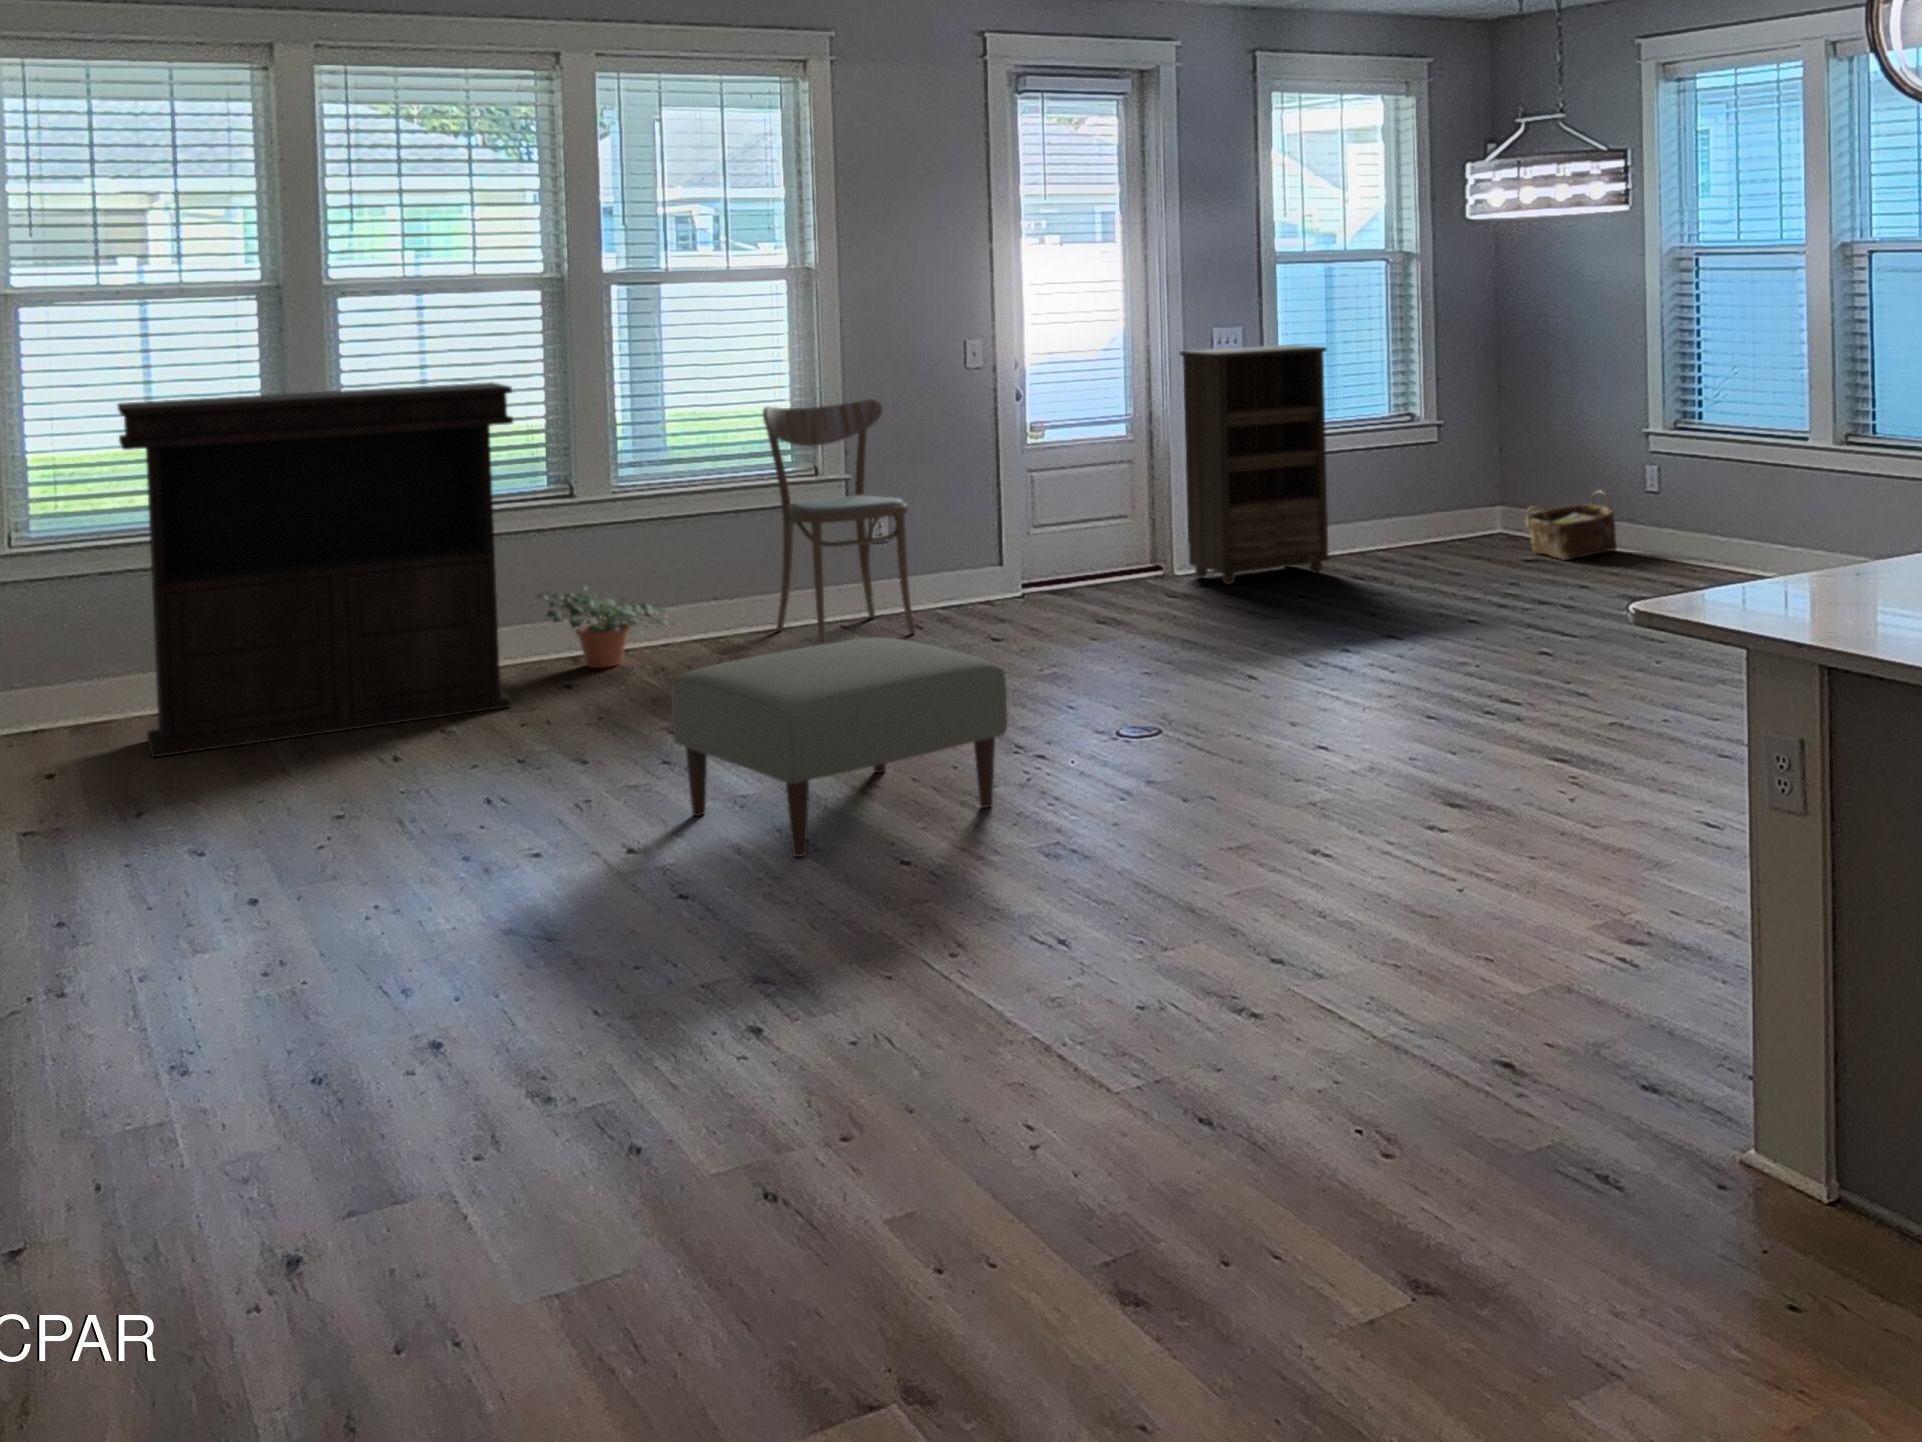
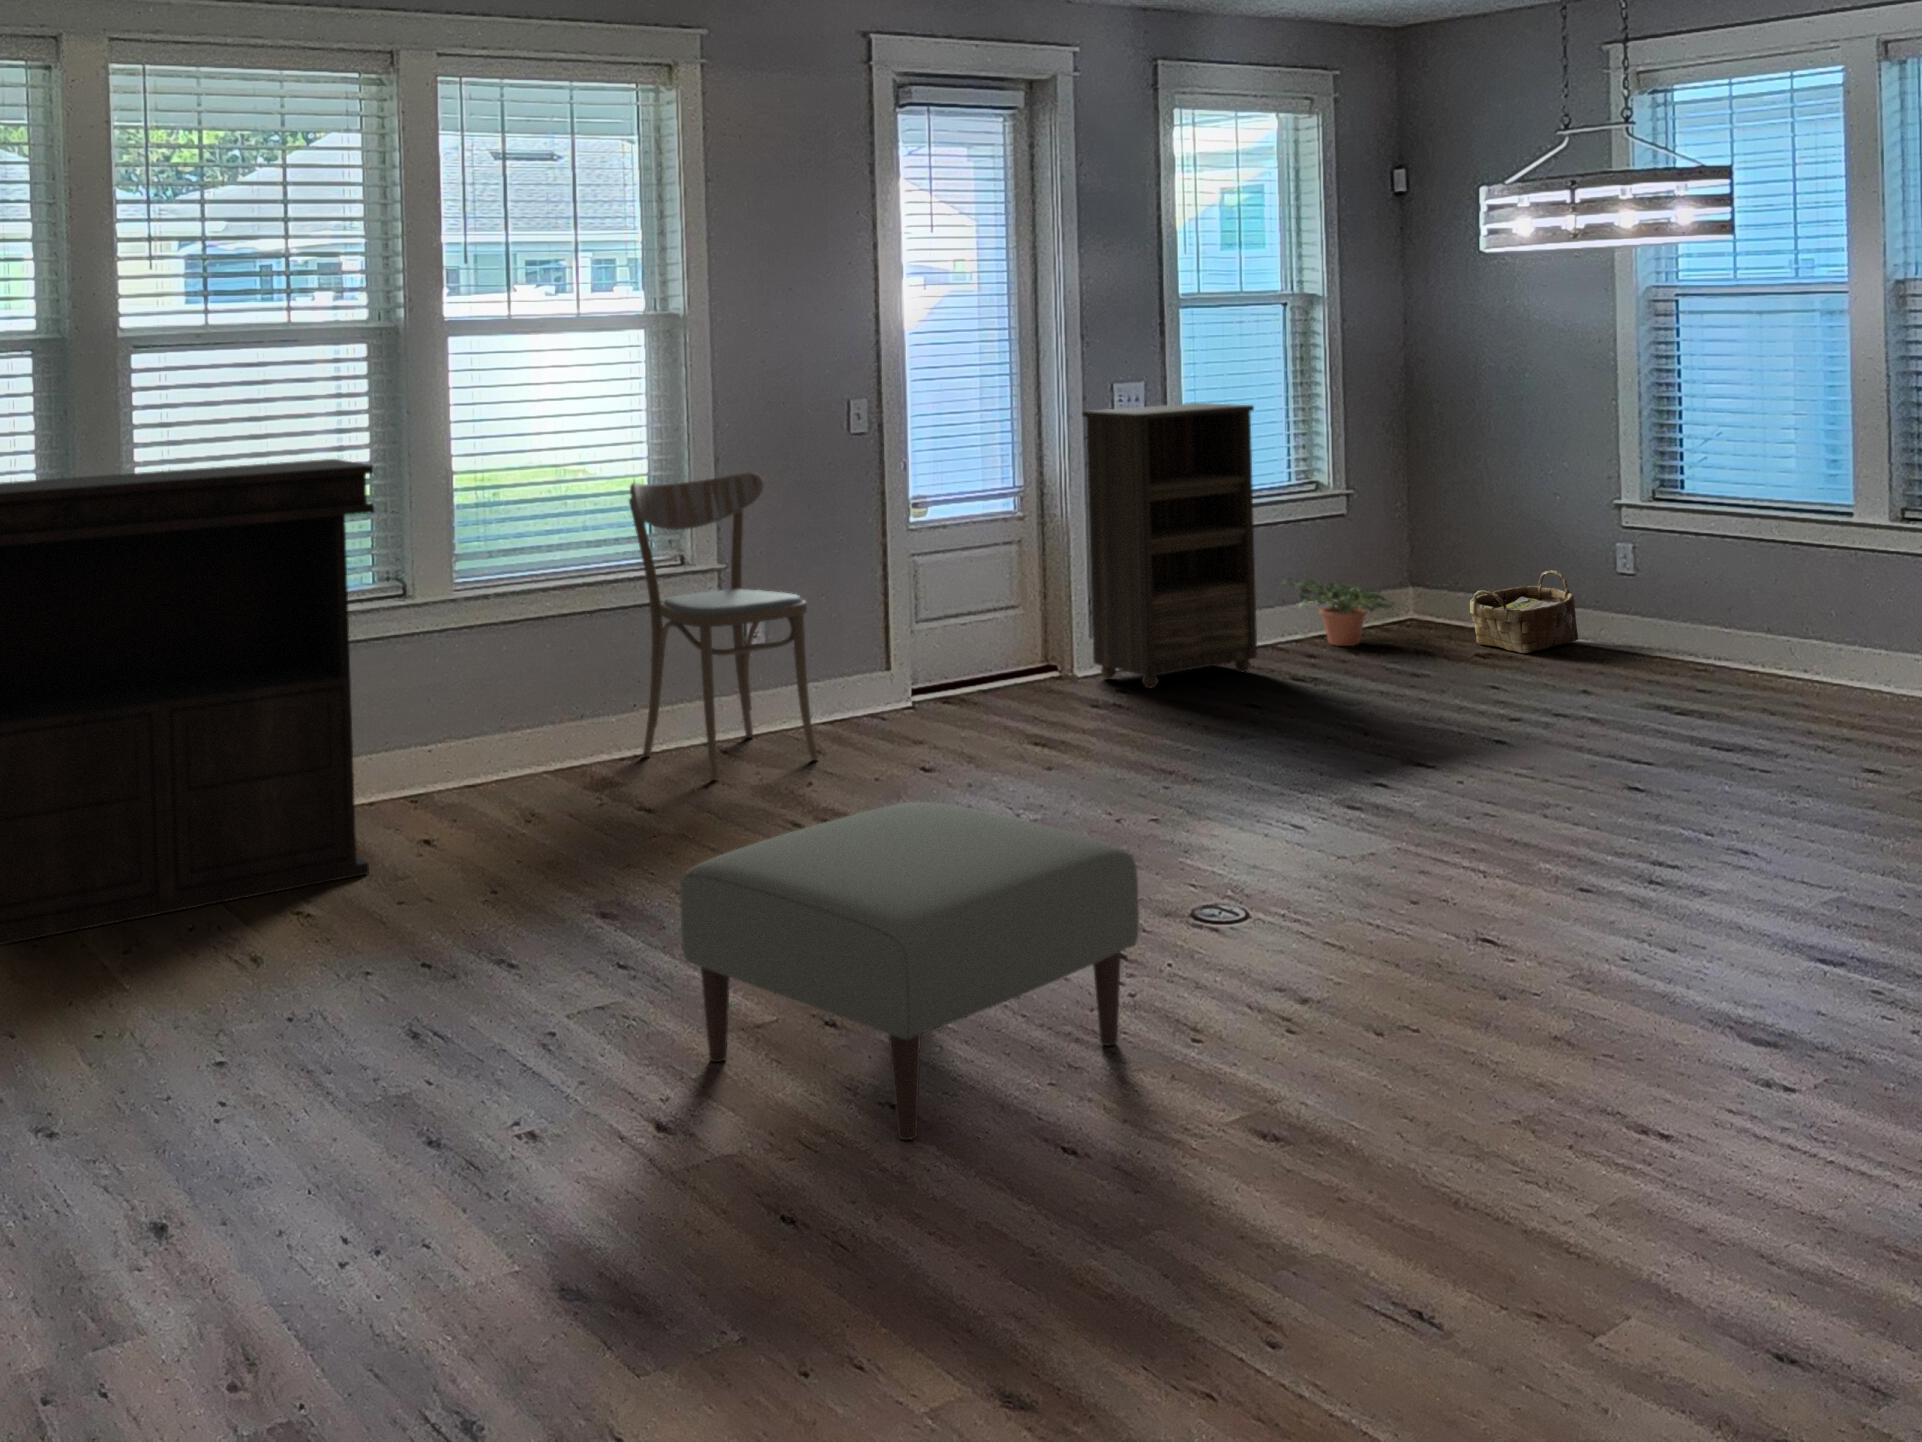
potted plant: present [538,586,673,668] -> present [1283,578,1403,646]

